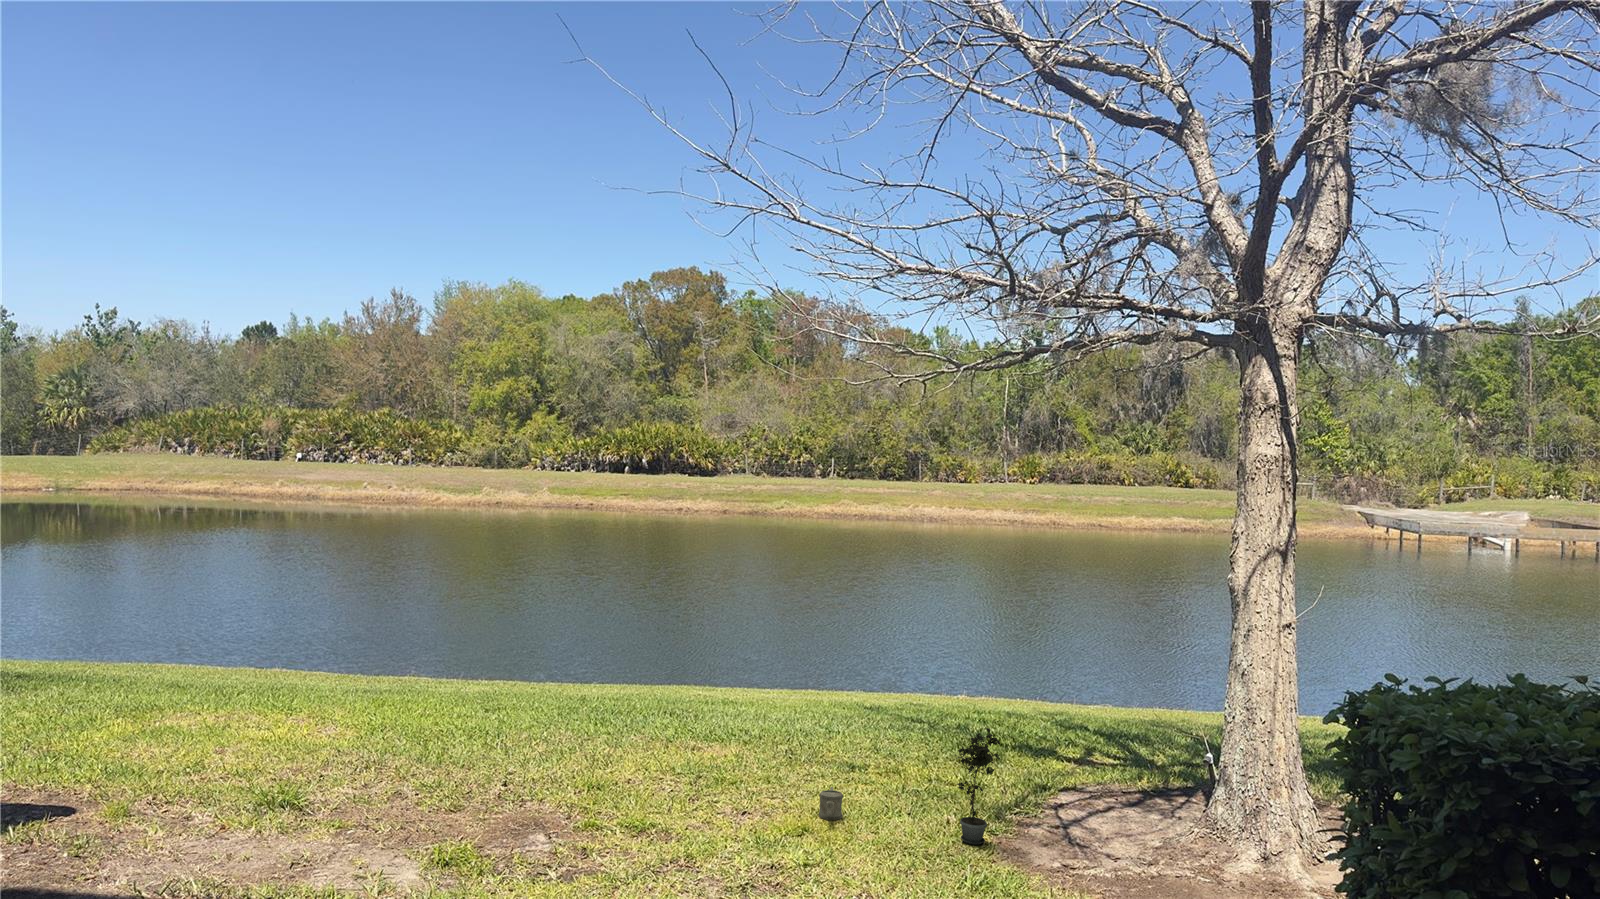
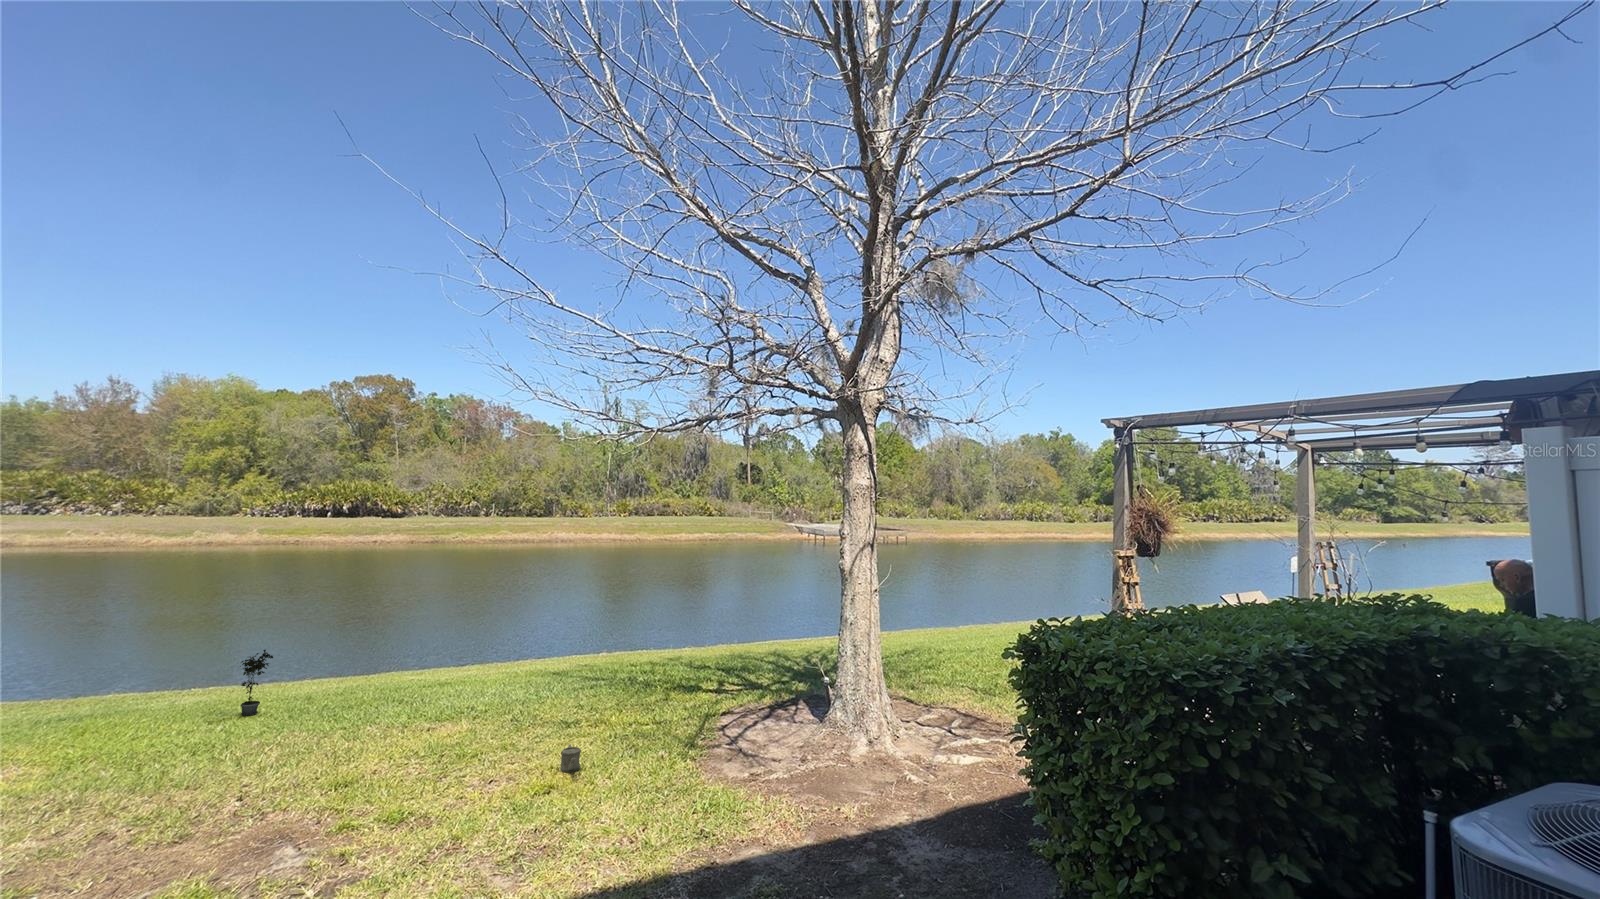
potted plant: present [955,728,1000,845] -> present [240,650,273,716]

